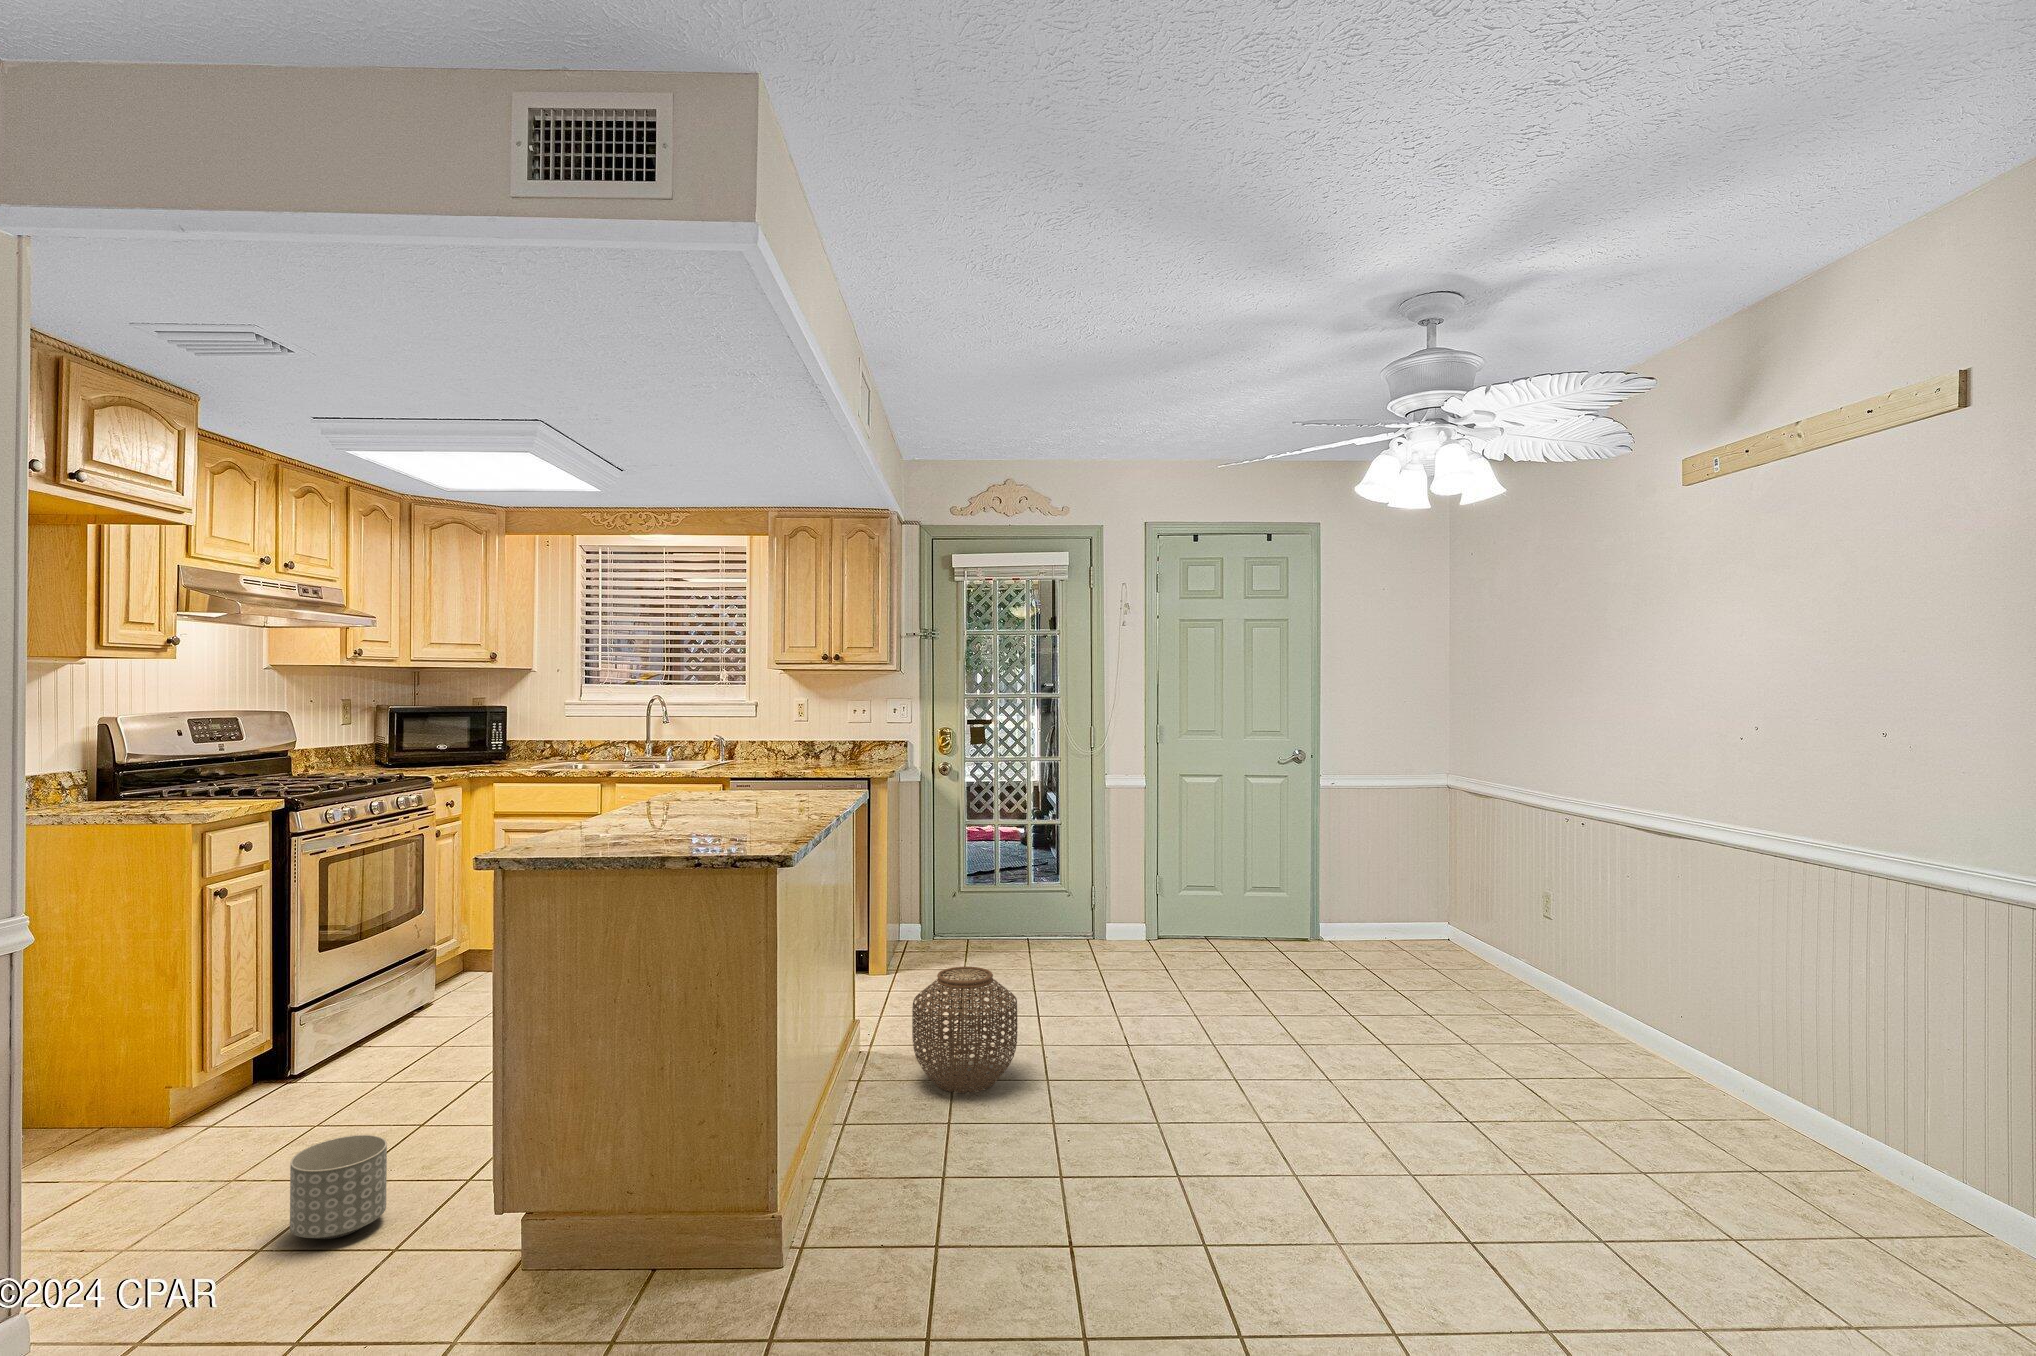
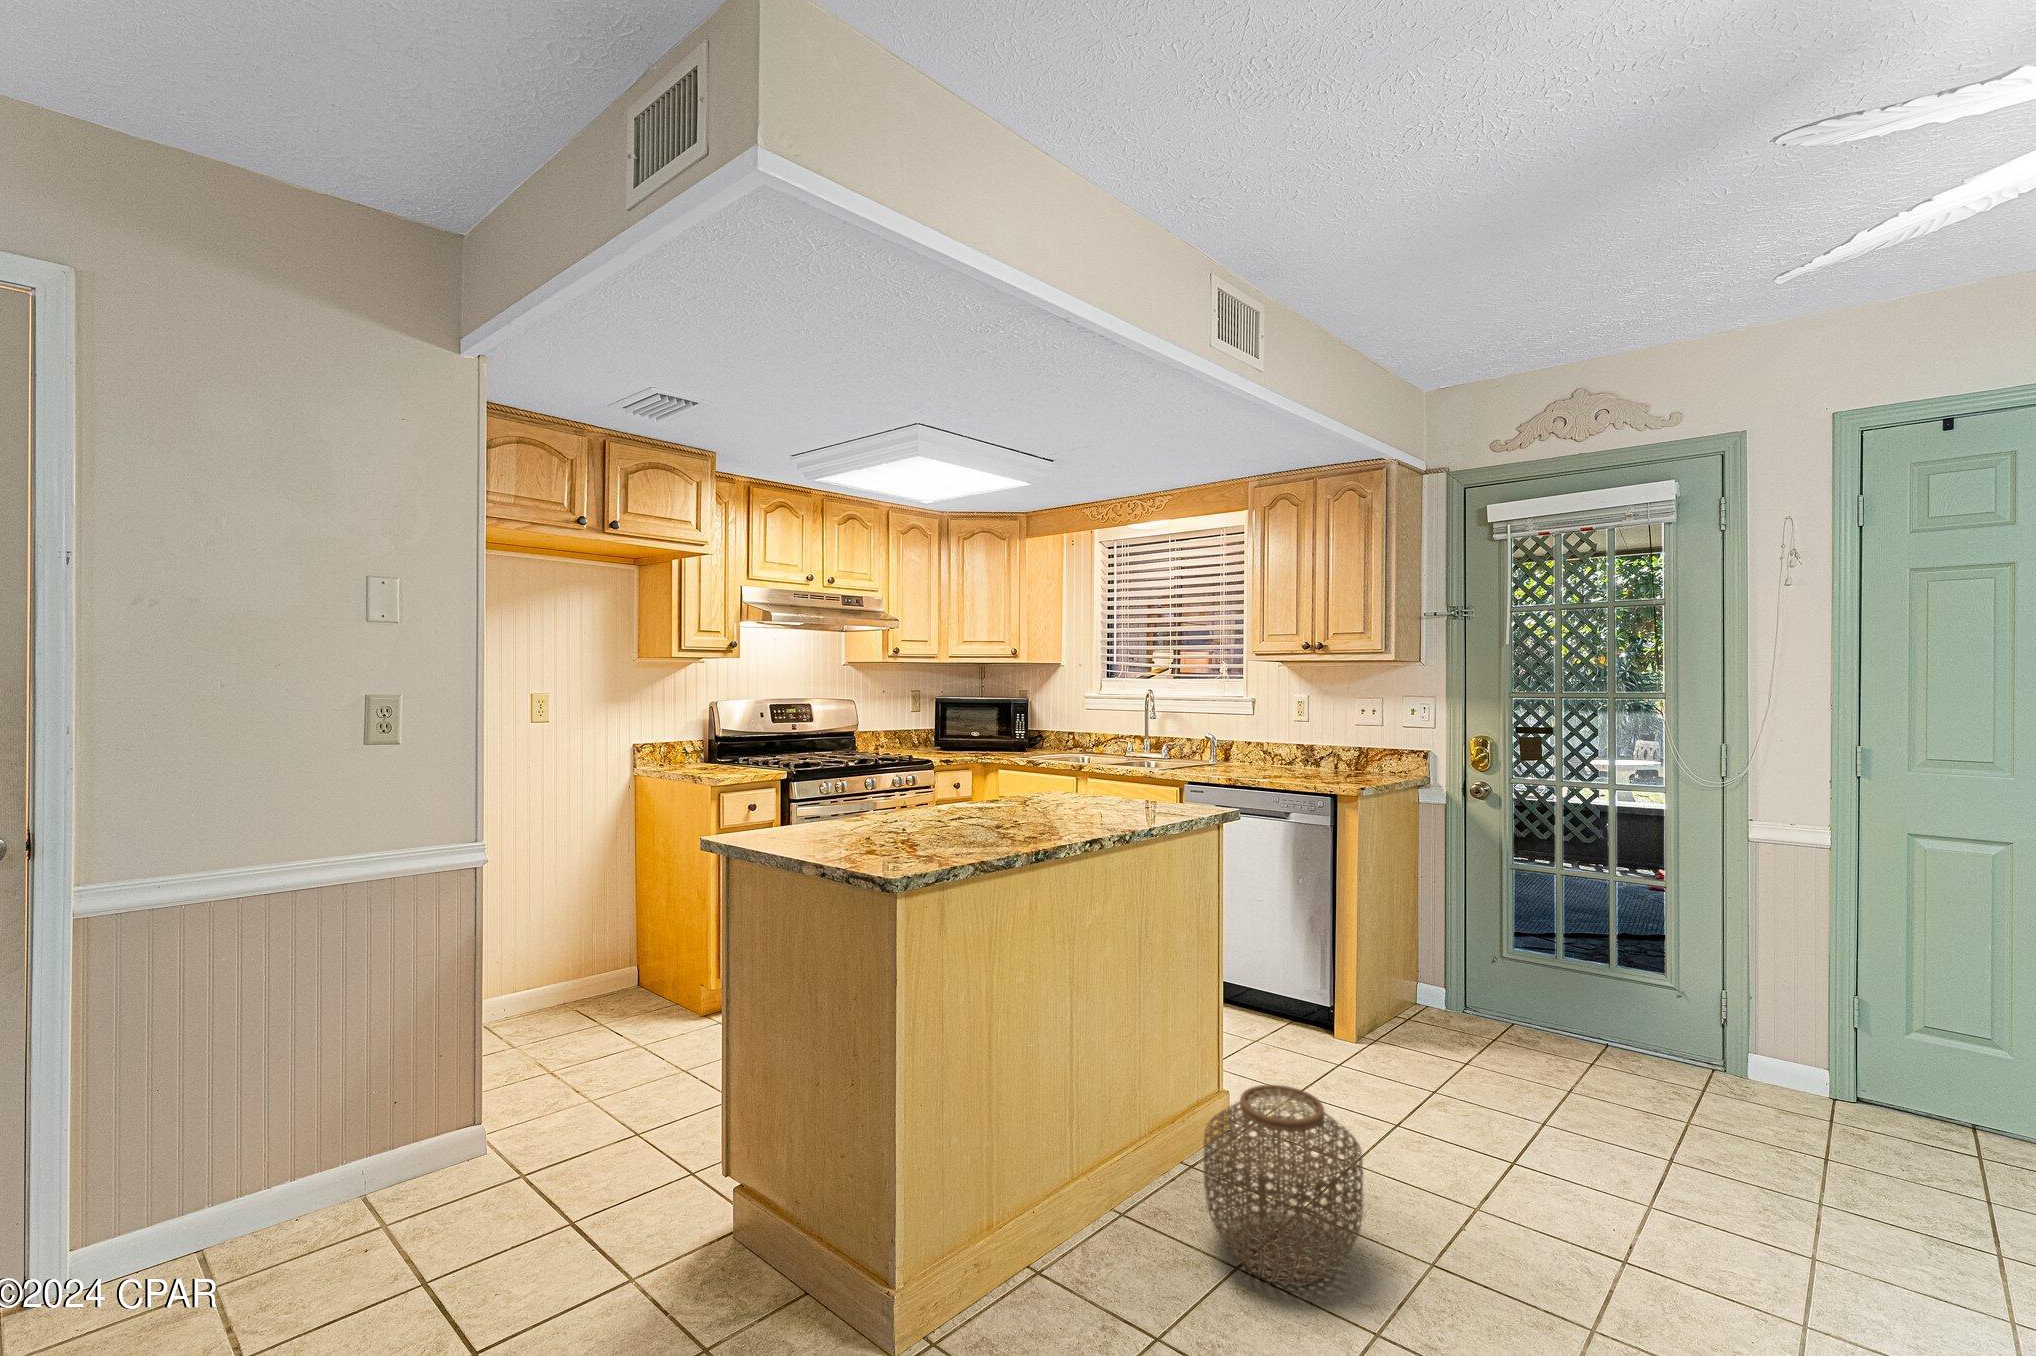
planter: present [290,1135,387,1239] -> none [558,1090,639,1186]

